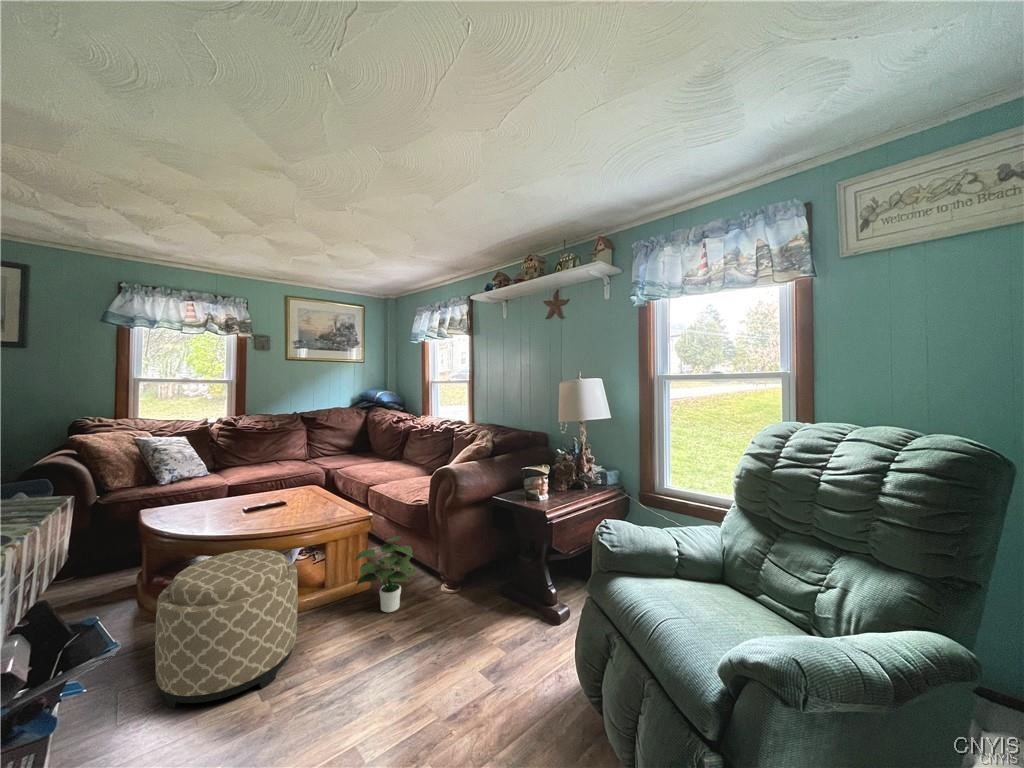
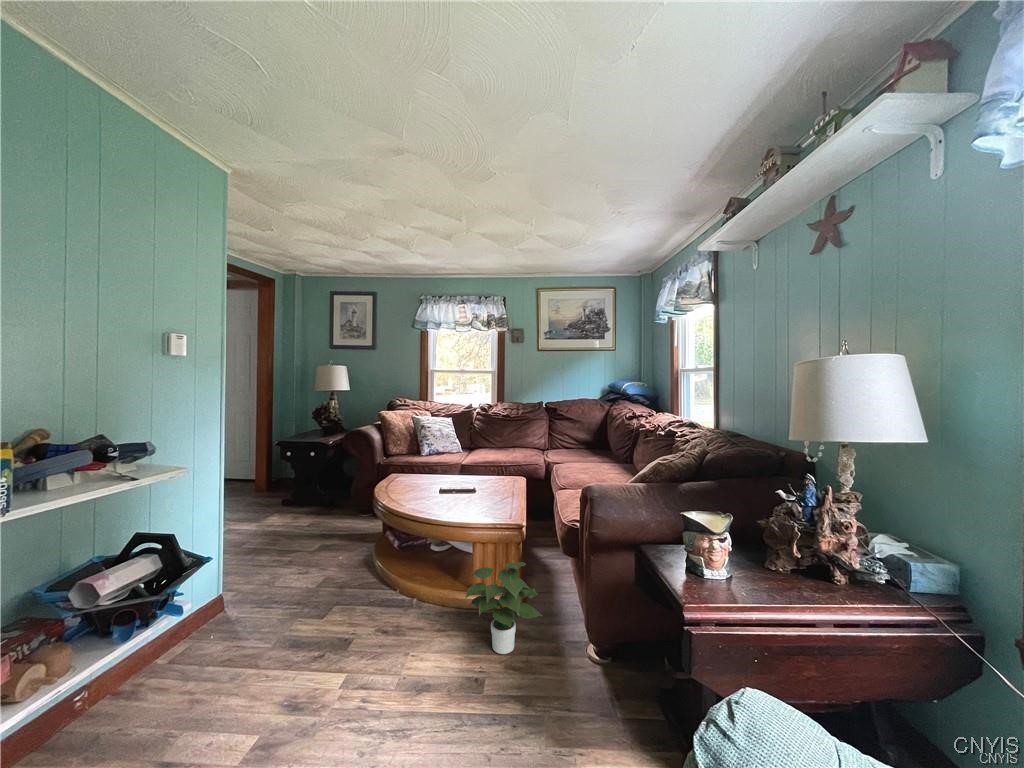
ottoman: present [155,549,298,709] -> none [286,530,402,674]

